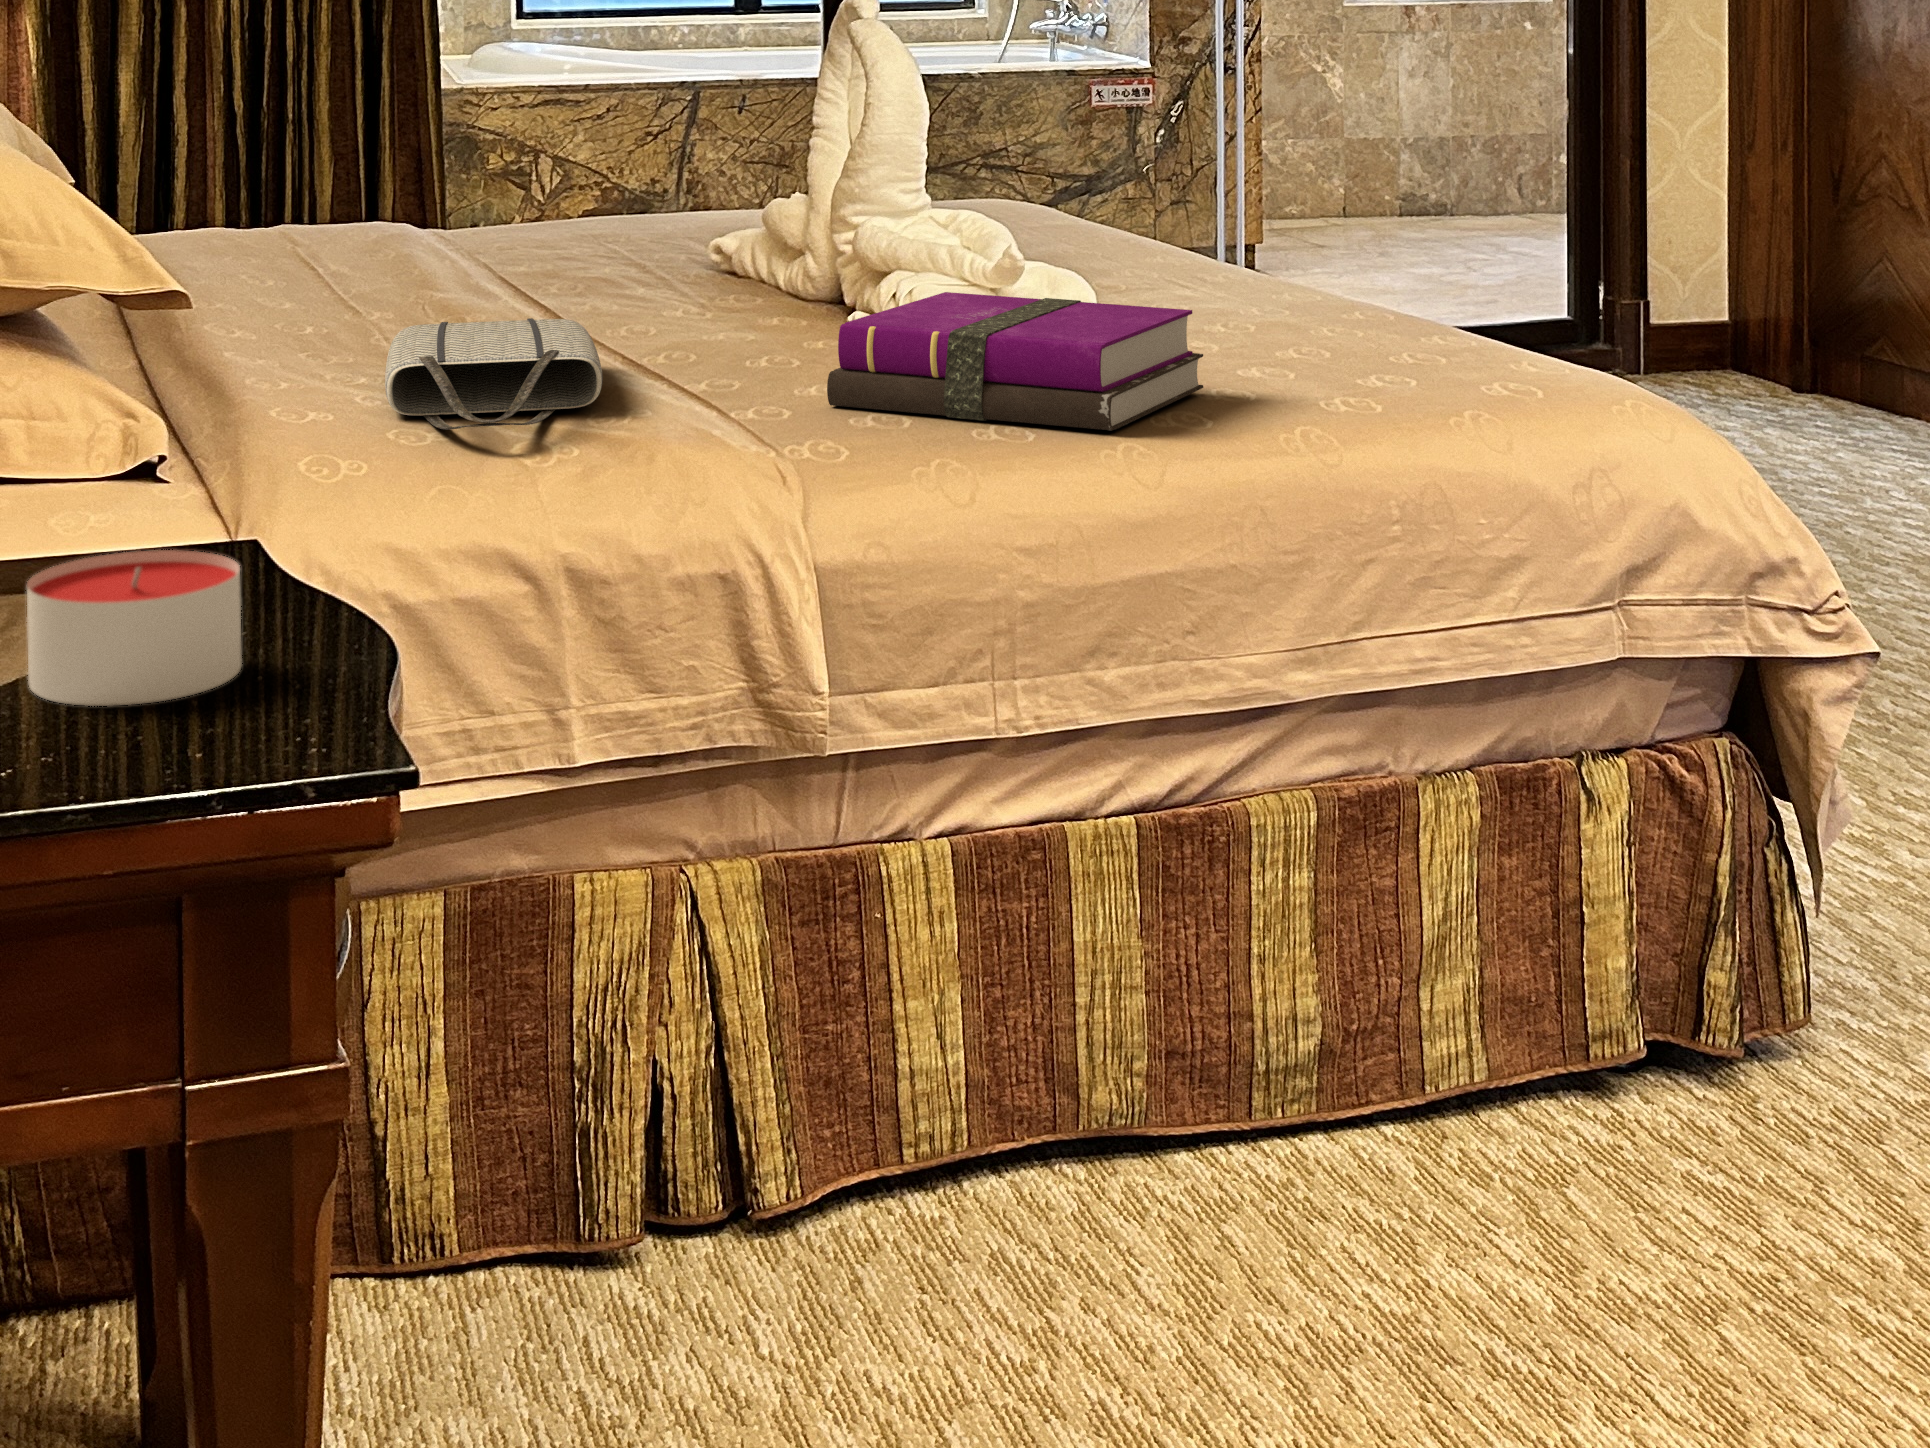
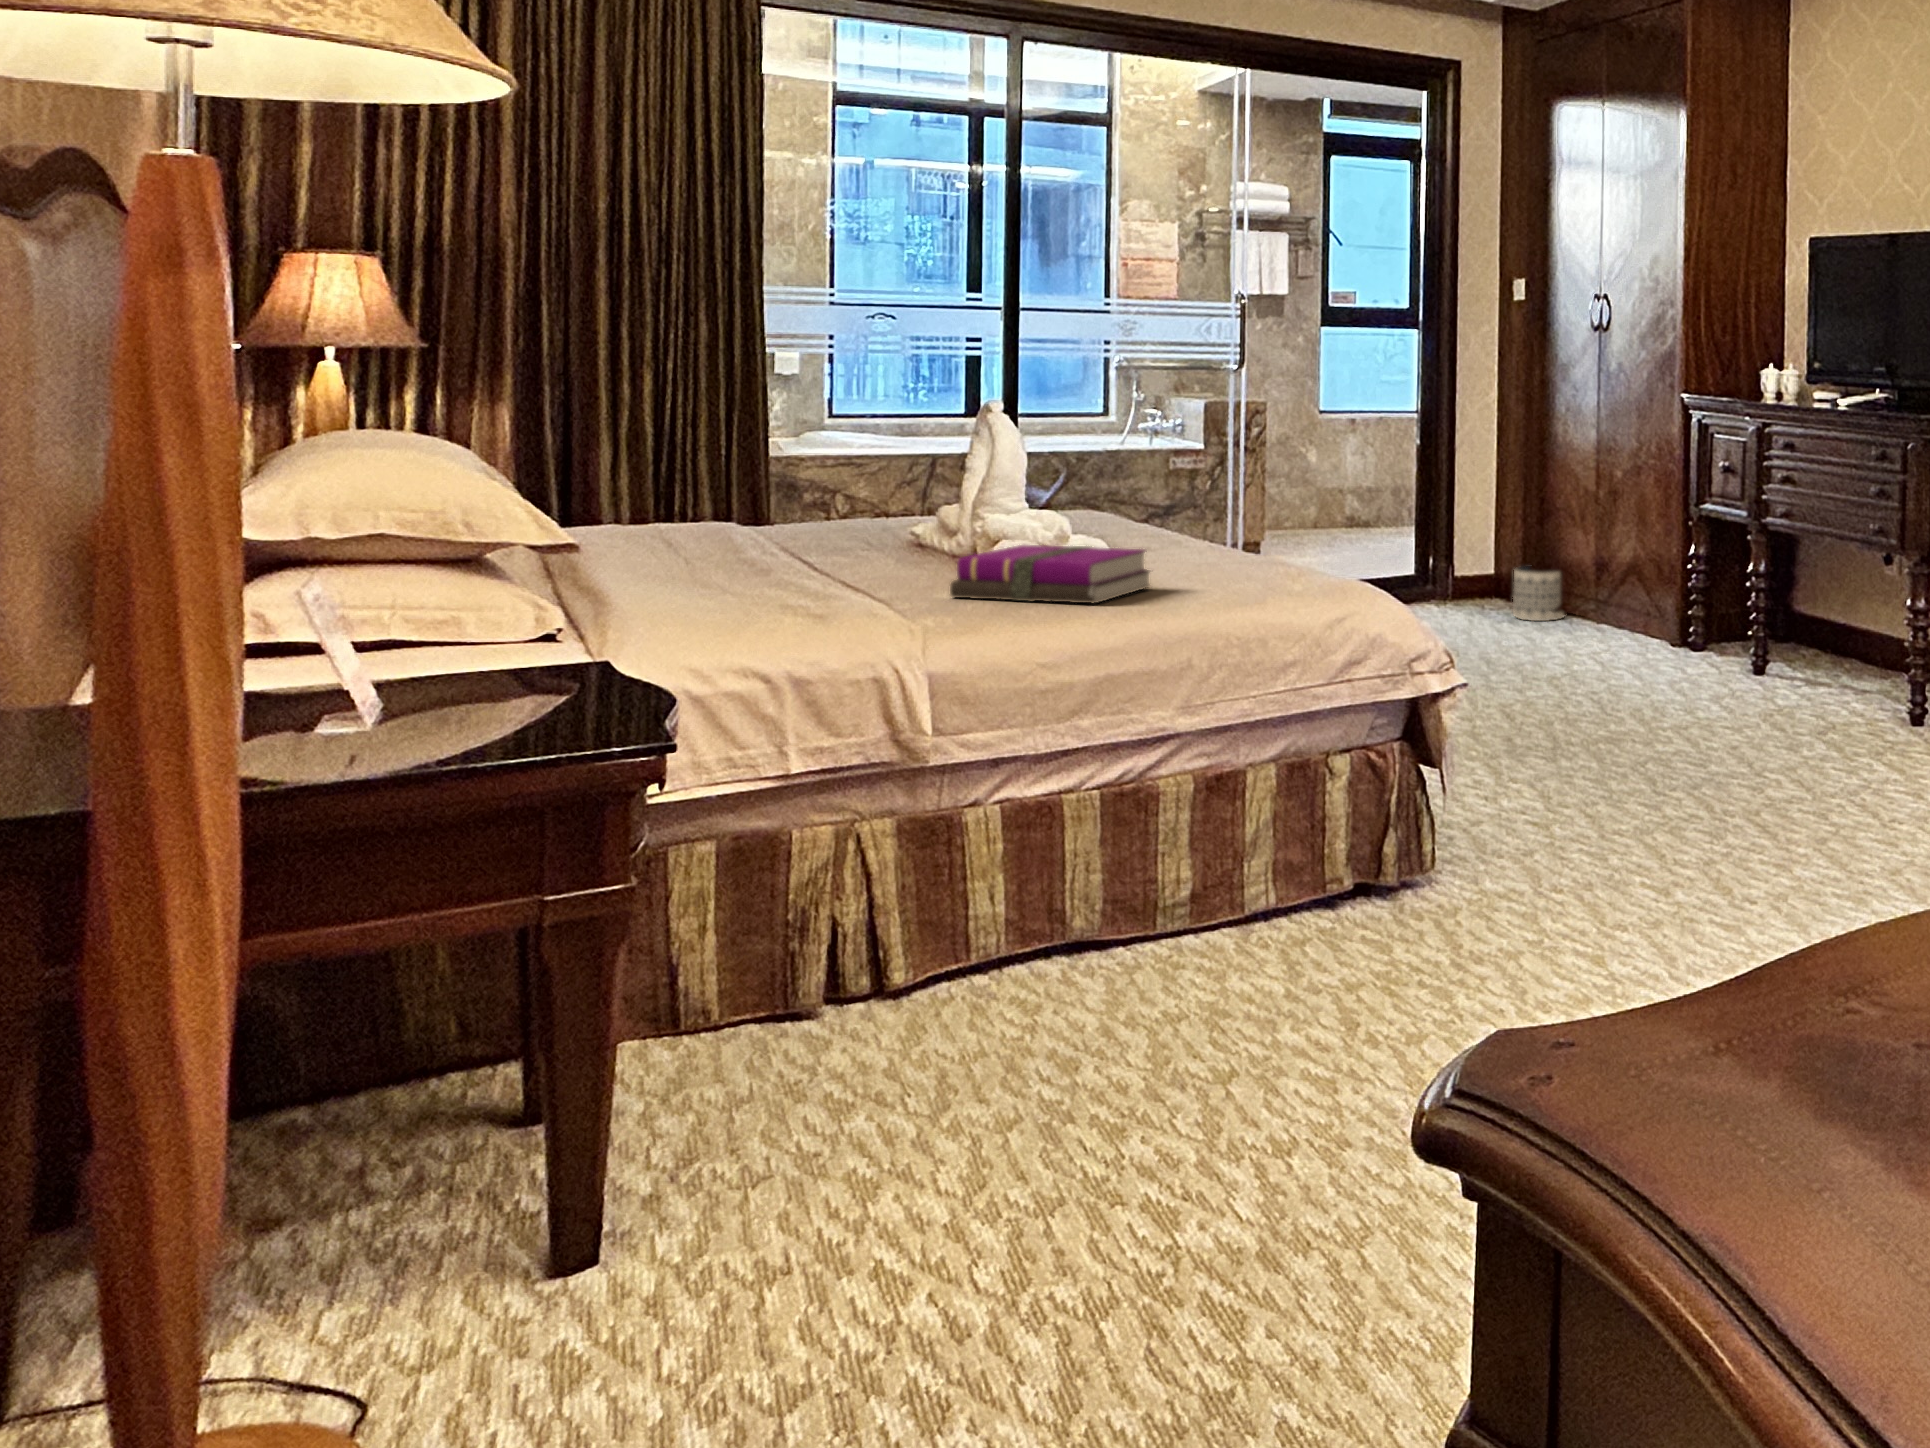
planter: none [1751,299,1864,415] -> present [1513,566,1563,621]
tote bag: present [385,318,602,430] -> none [695,561,824,610]
candle: present [27,550,242,706] -> none [458,648,584,717]

